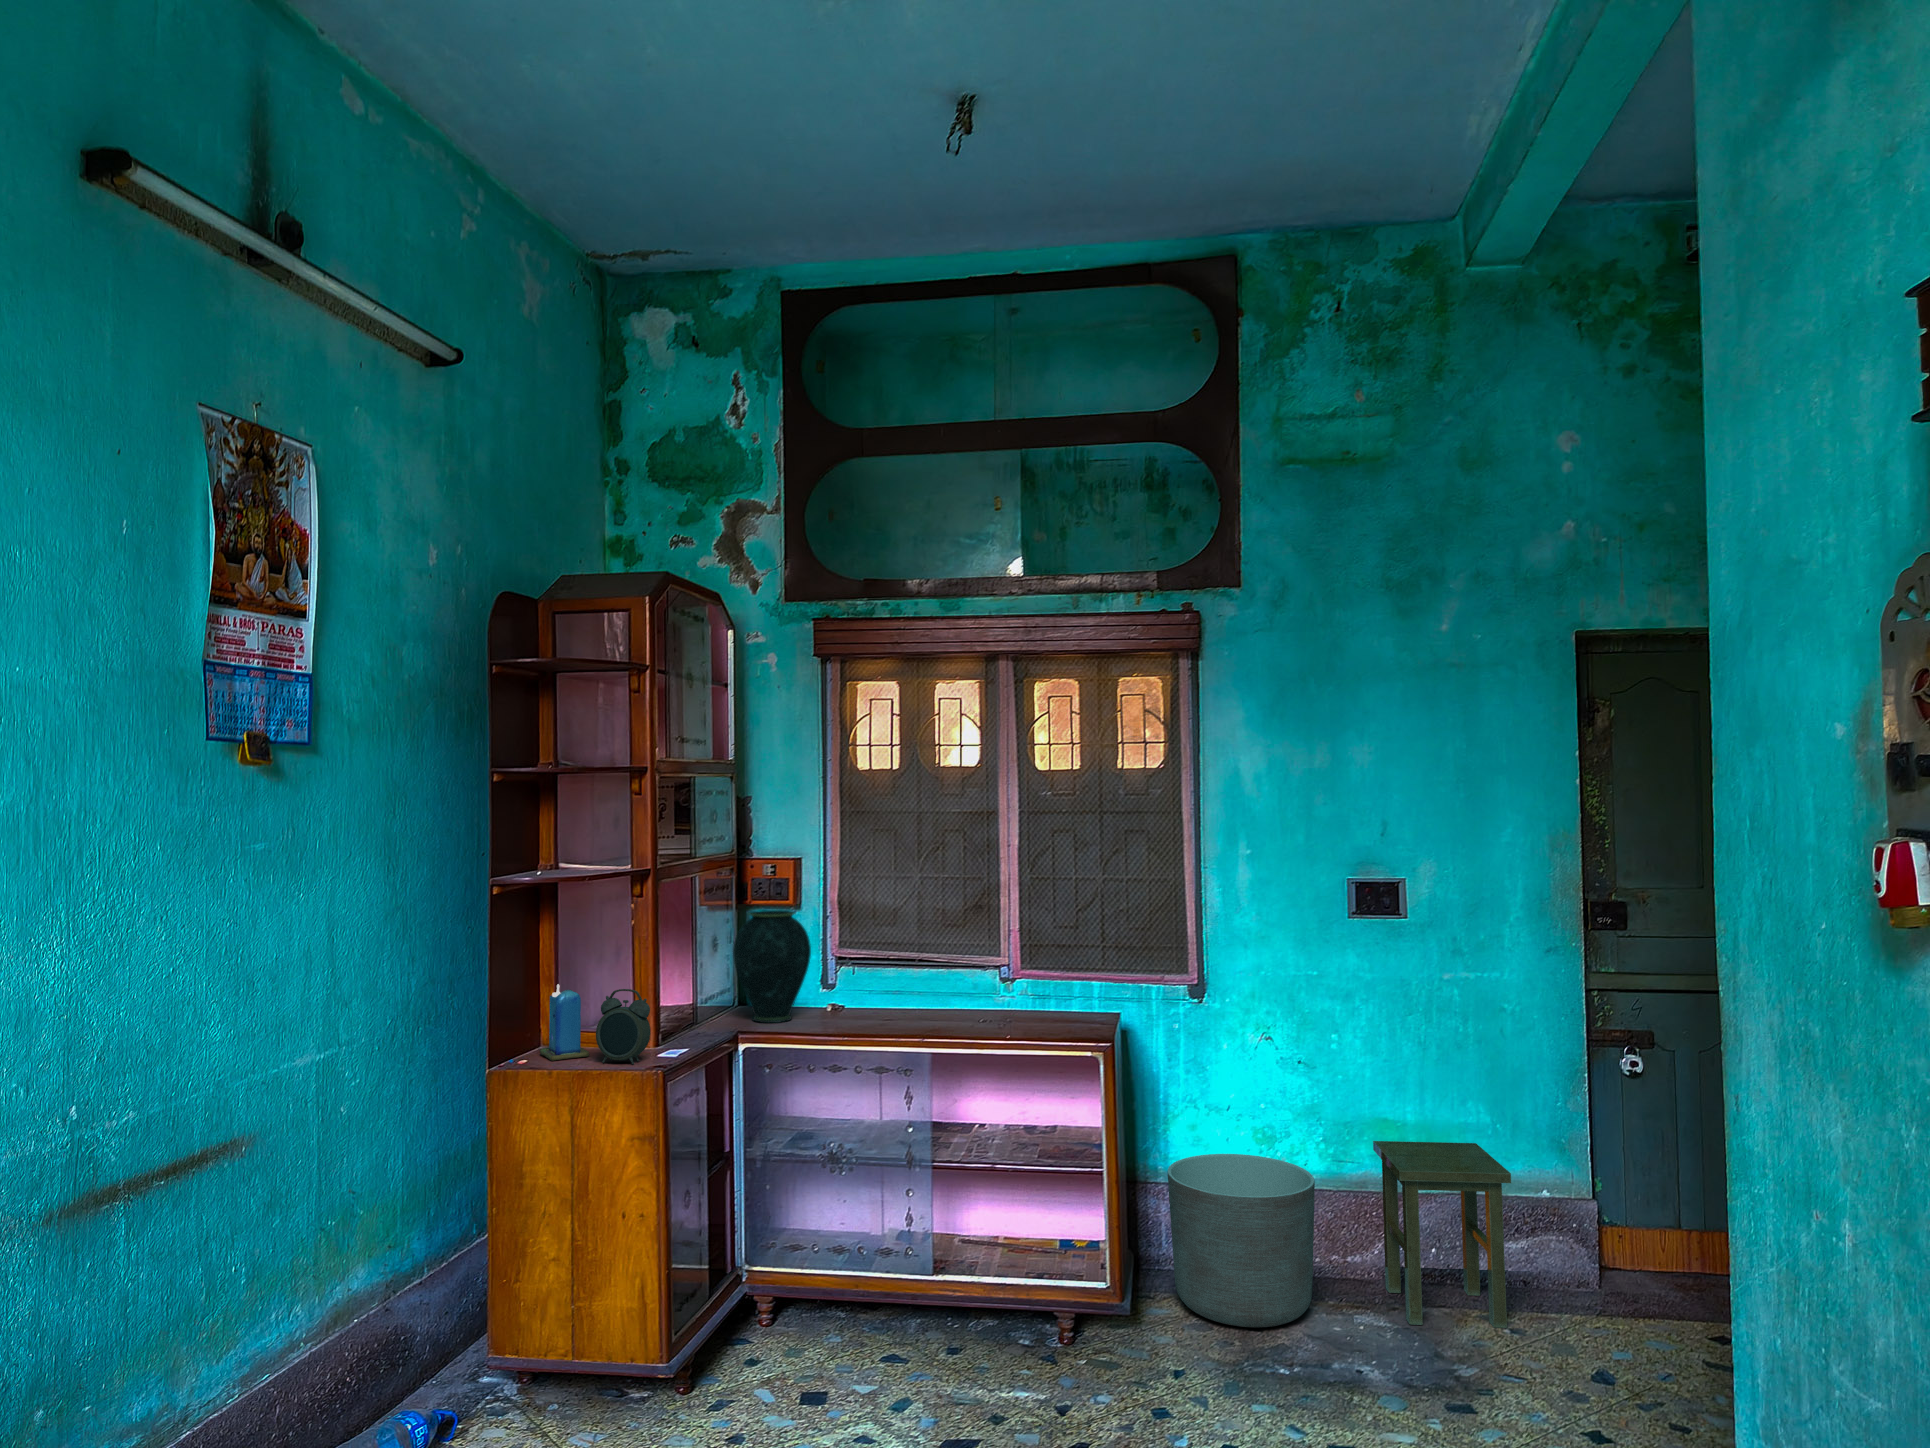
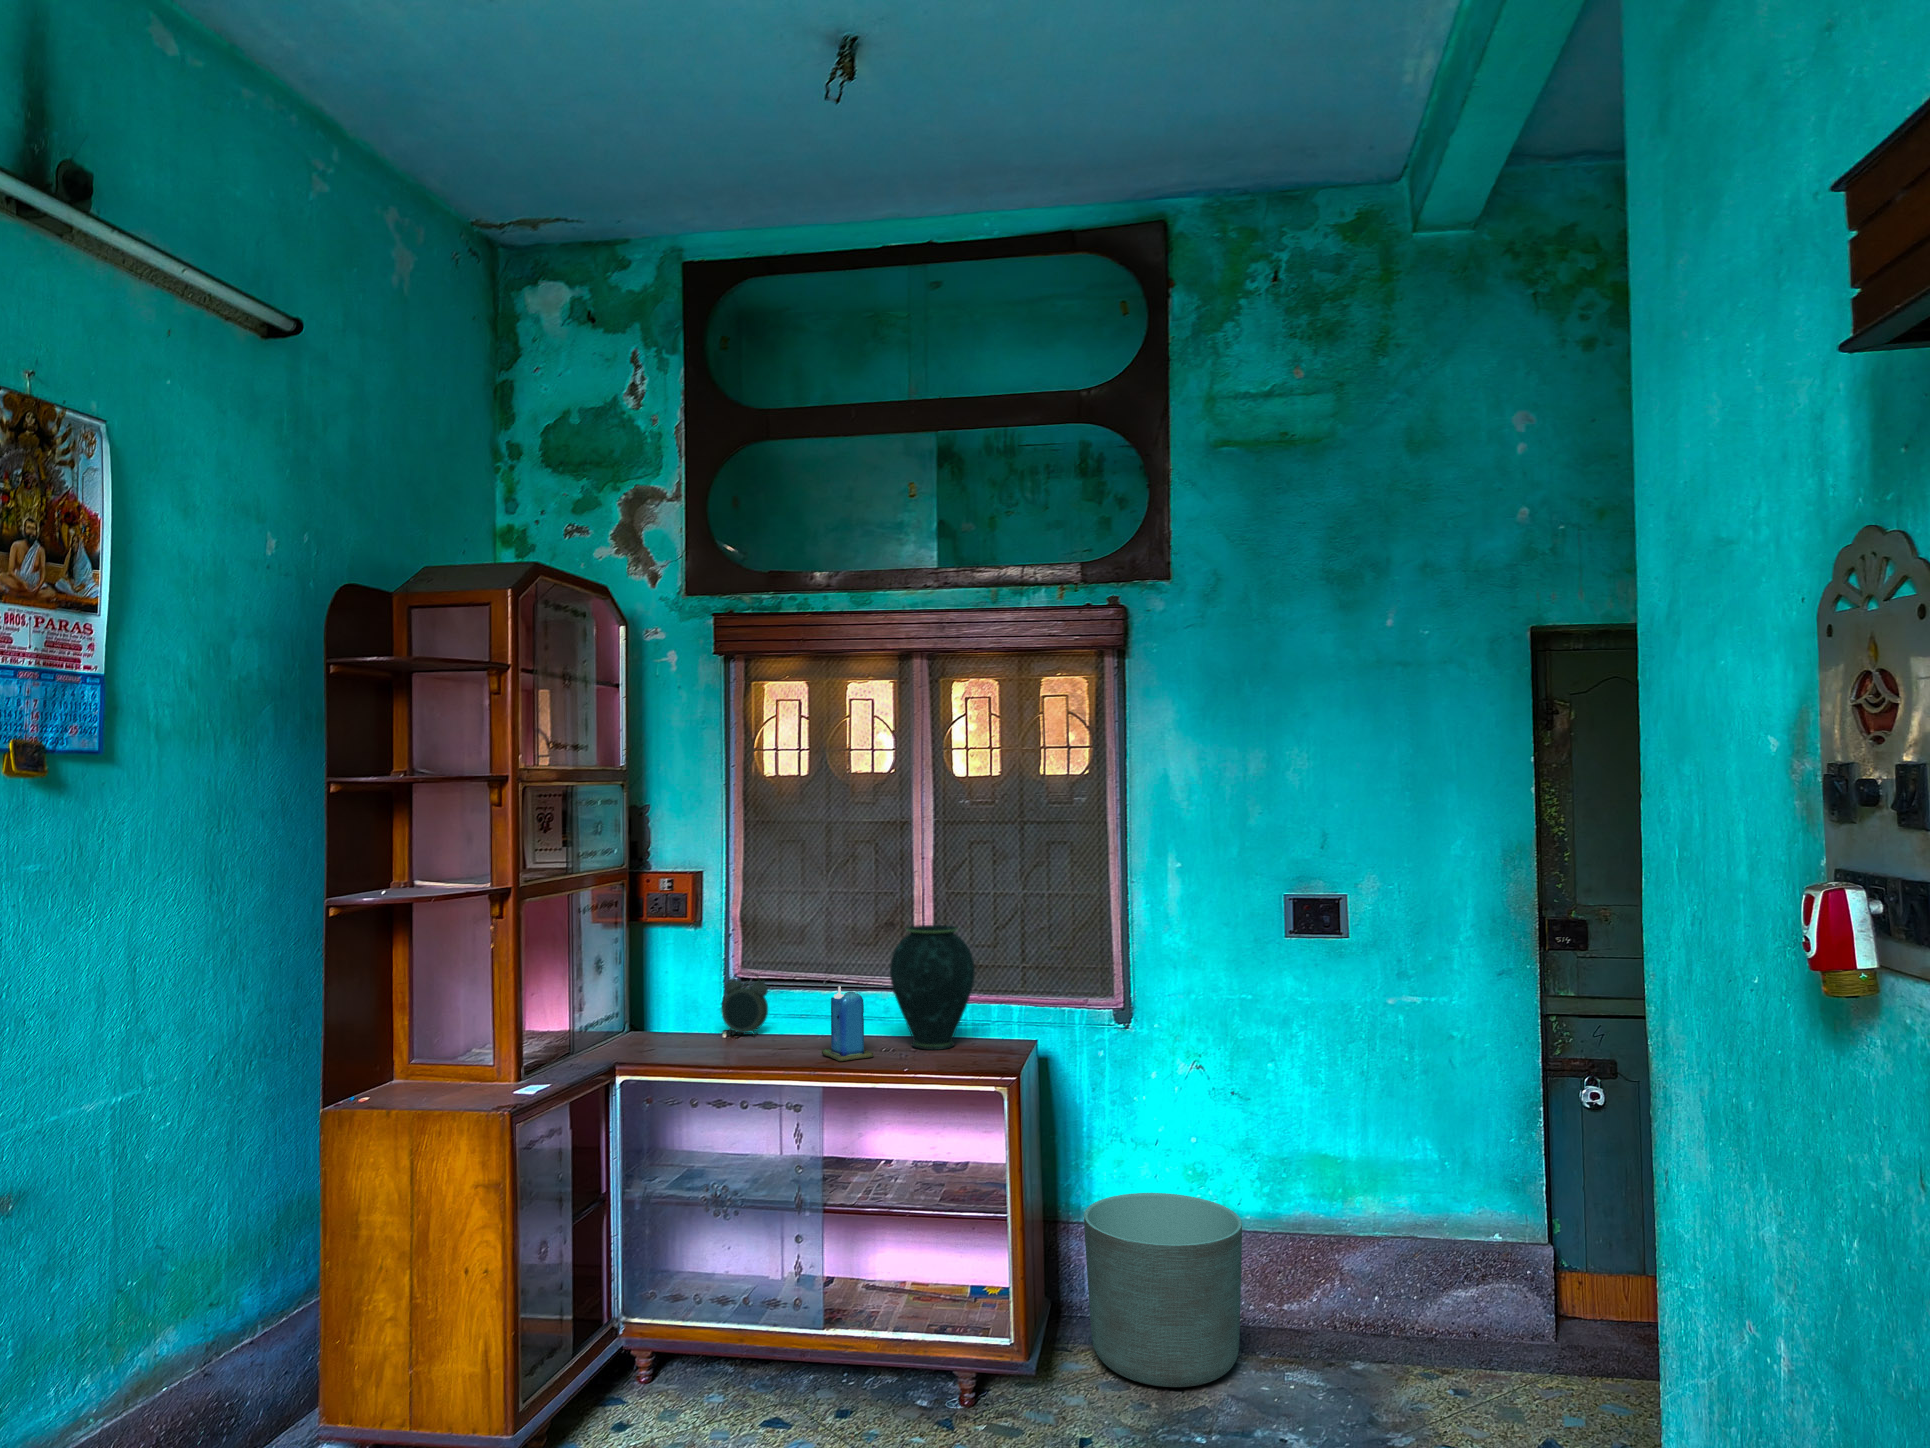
vase: present [733,910,811,1023] -> present [890,925,975,1050]
candle: present [540,984,589,1061] -> present [822,986,873,1061]
alarm clock: present [596,989,651,1065] -> present [721,972,768,1034]
stool: present [1373,1141,1511,1328] -> none [1310,1180,1455,1388]

